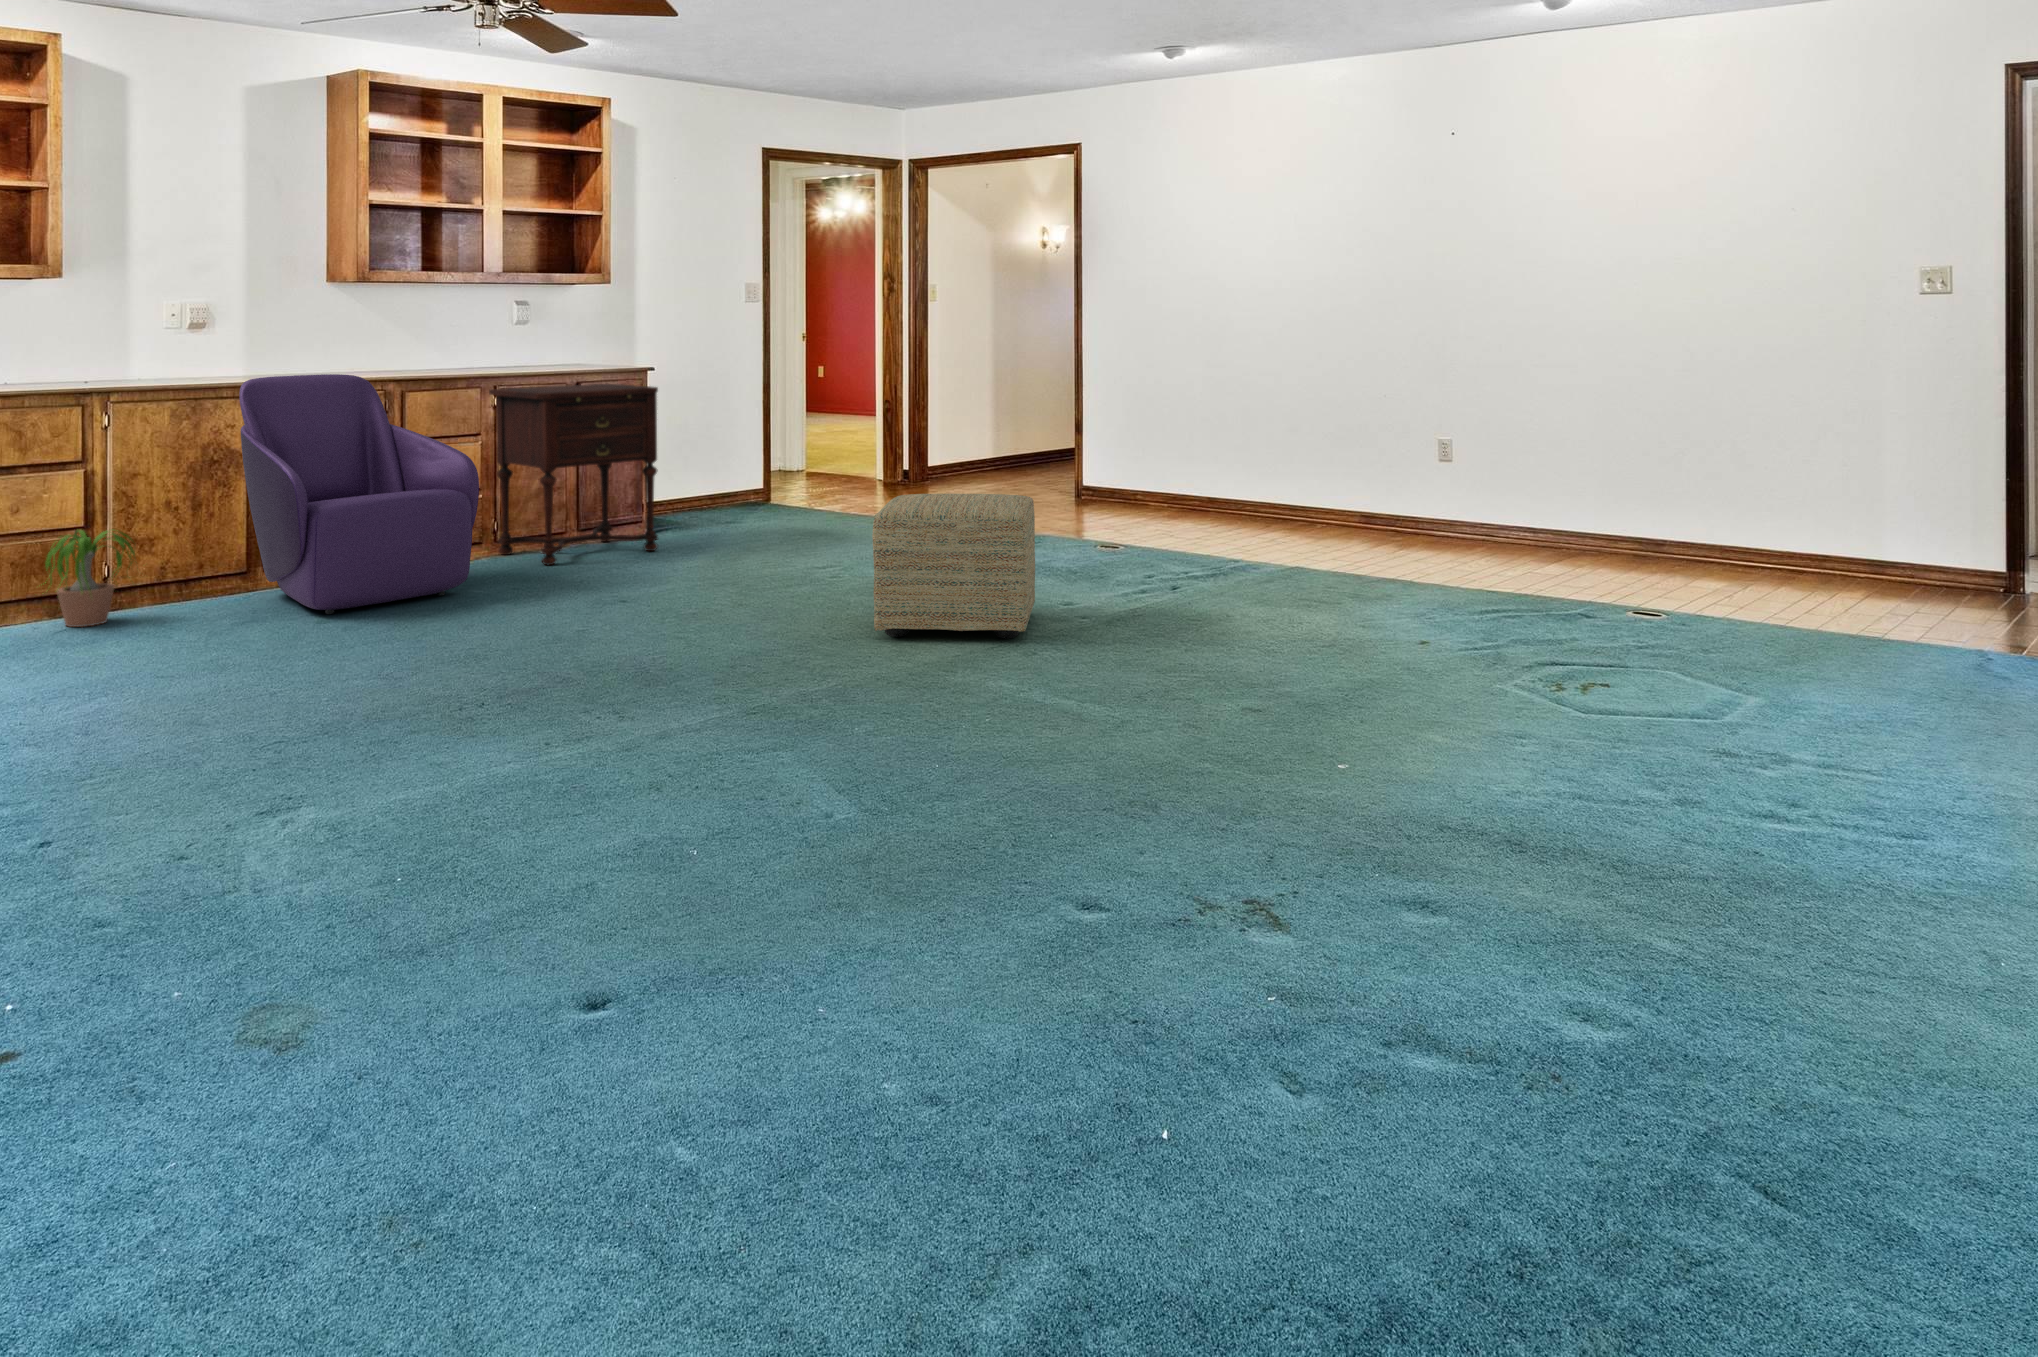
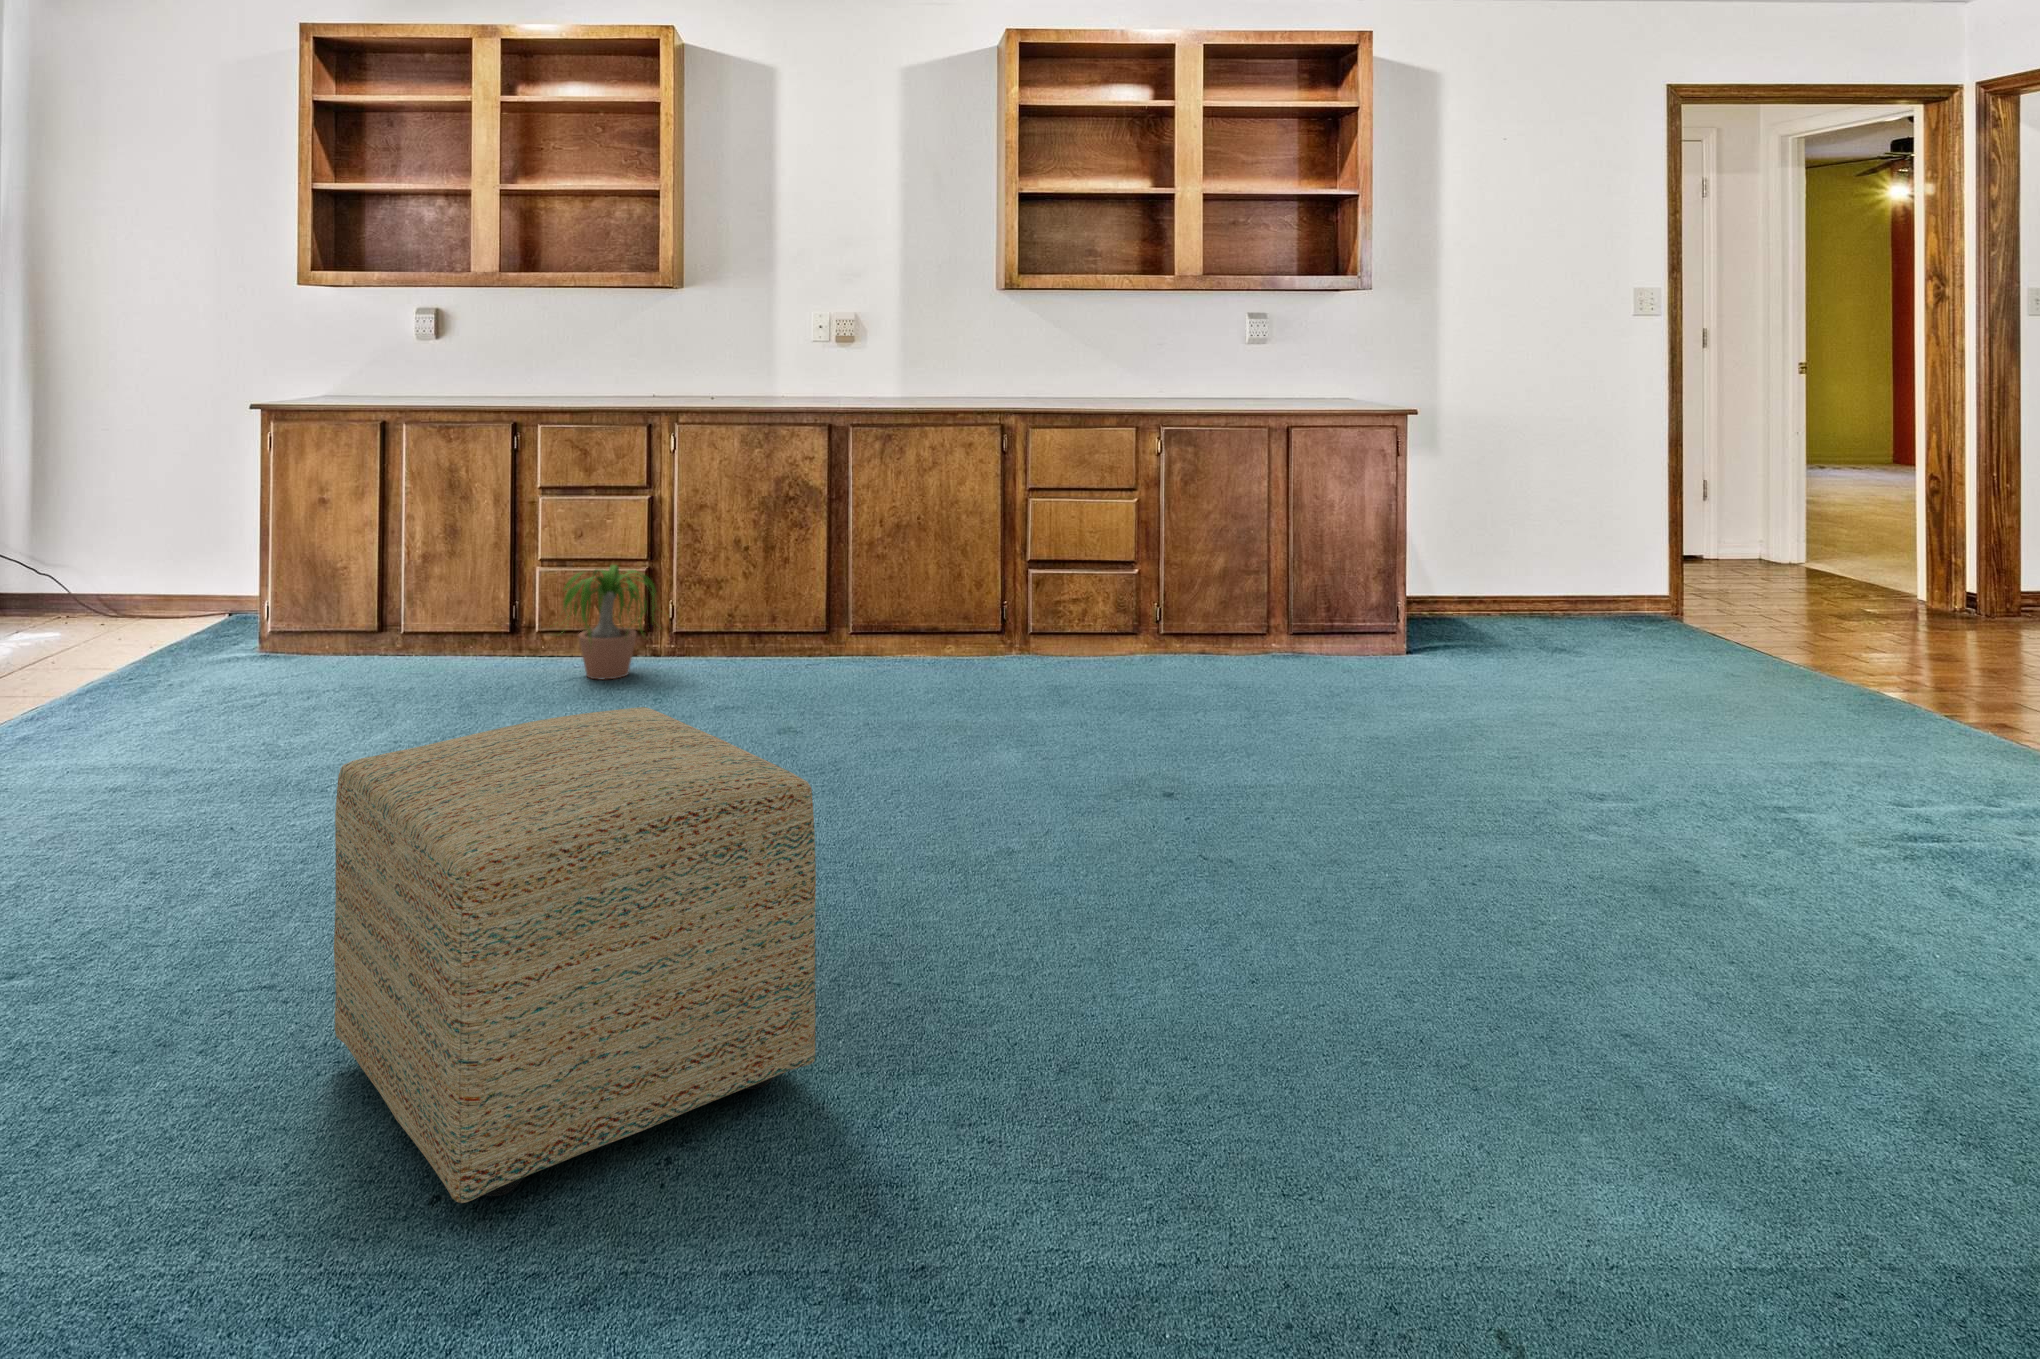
armchair: present [239,374,479,614] -> none [759,400,1026,719]
side table: present [489,384,658,565] -> none [1146,429,1370,690]
ottoman: present [872,494,1035,639] -> present [334,707,816,1203]

